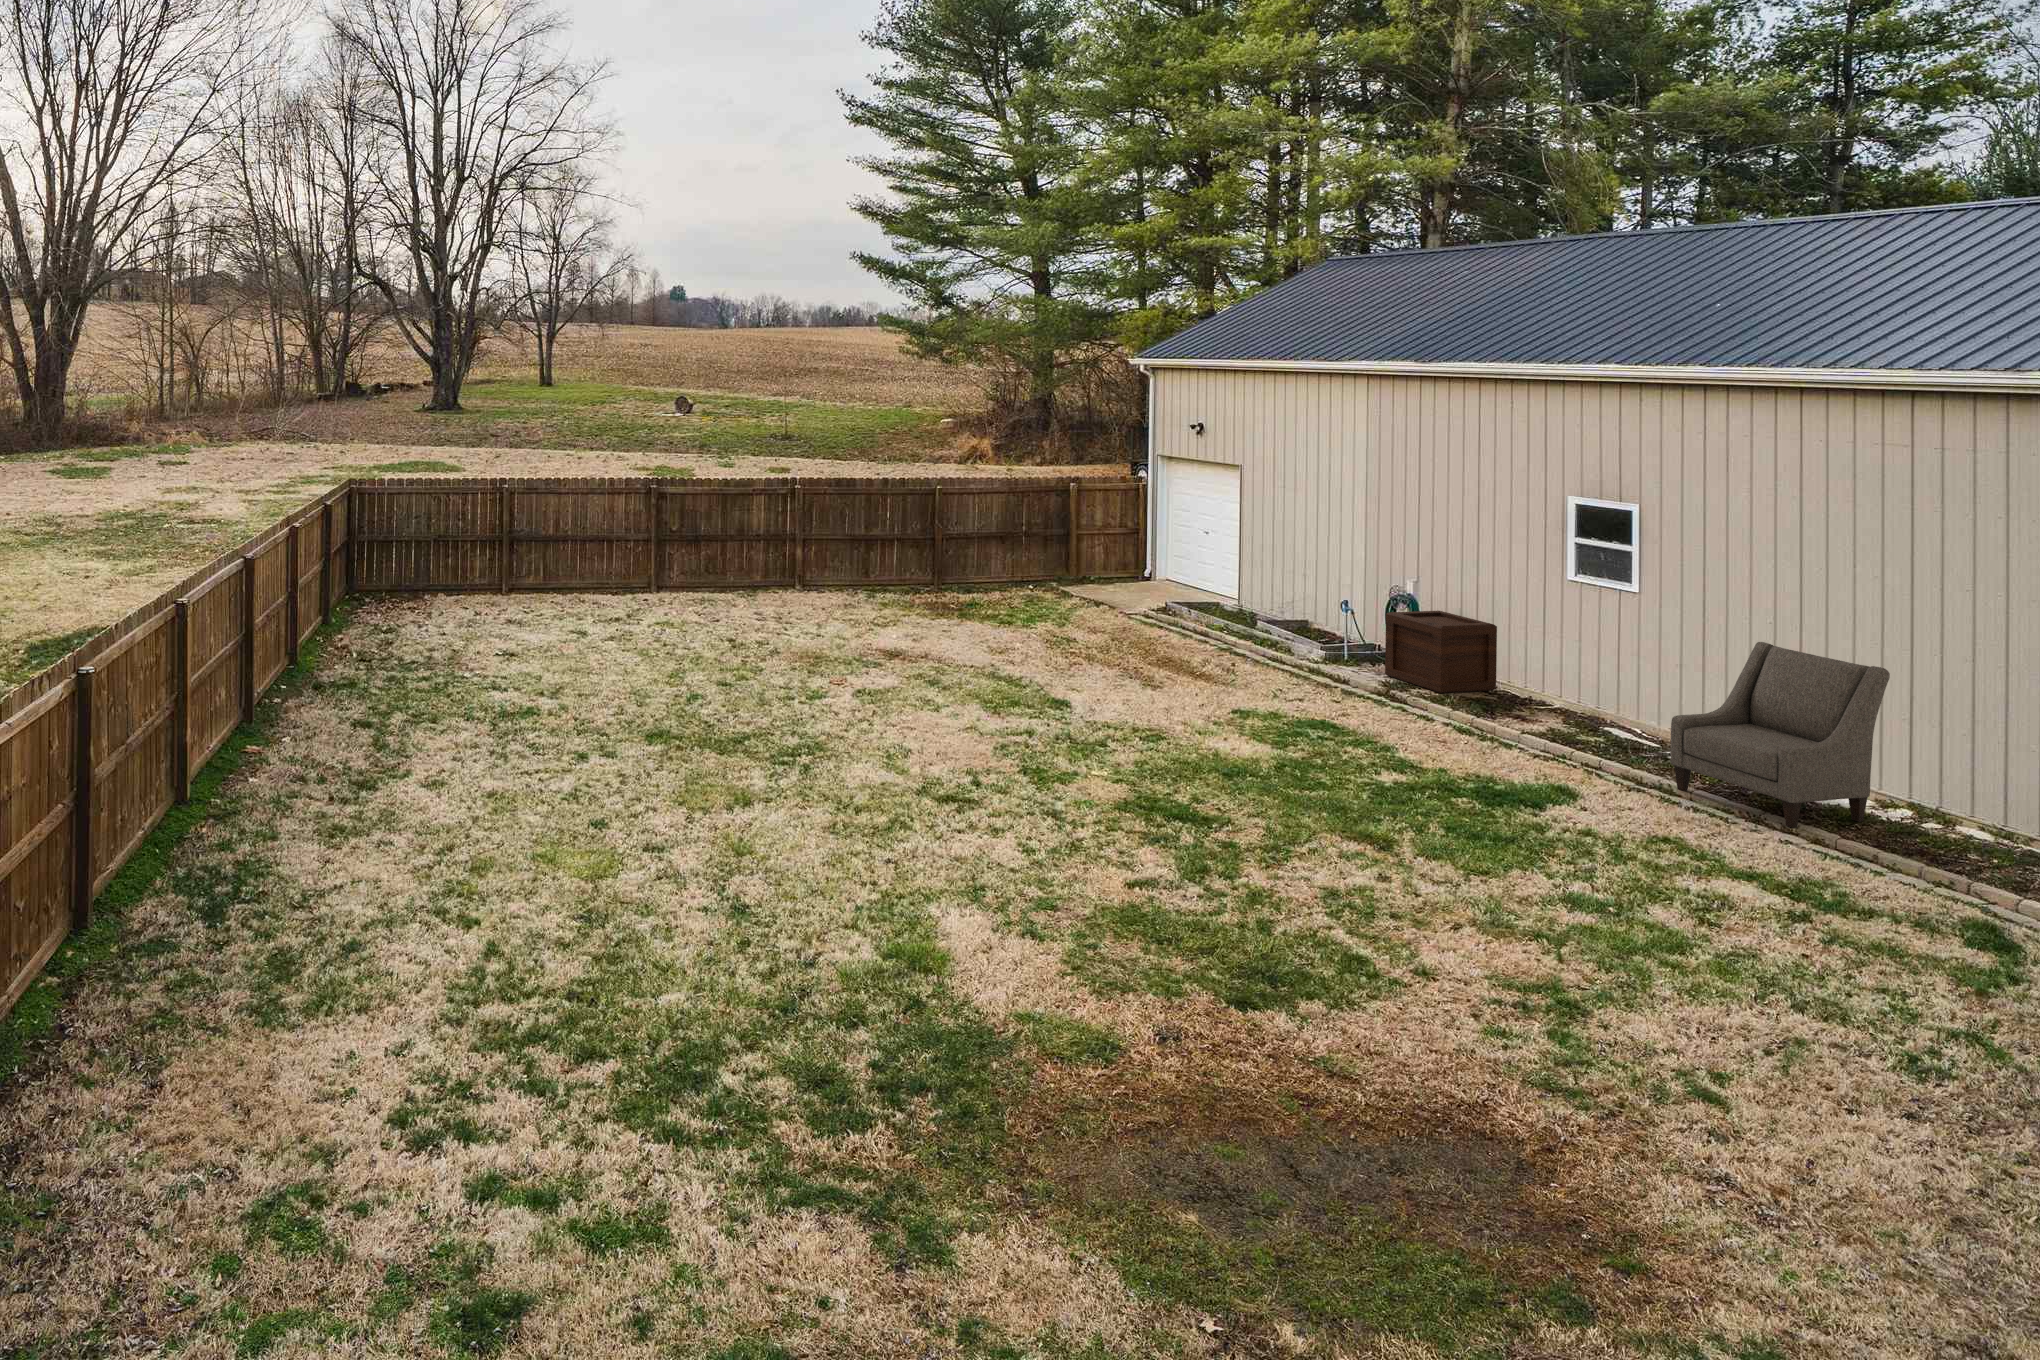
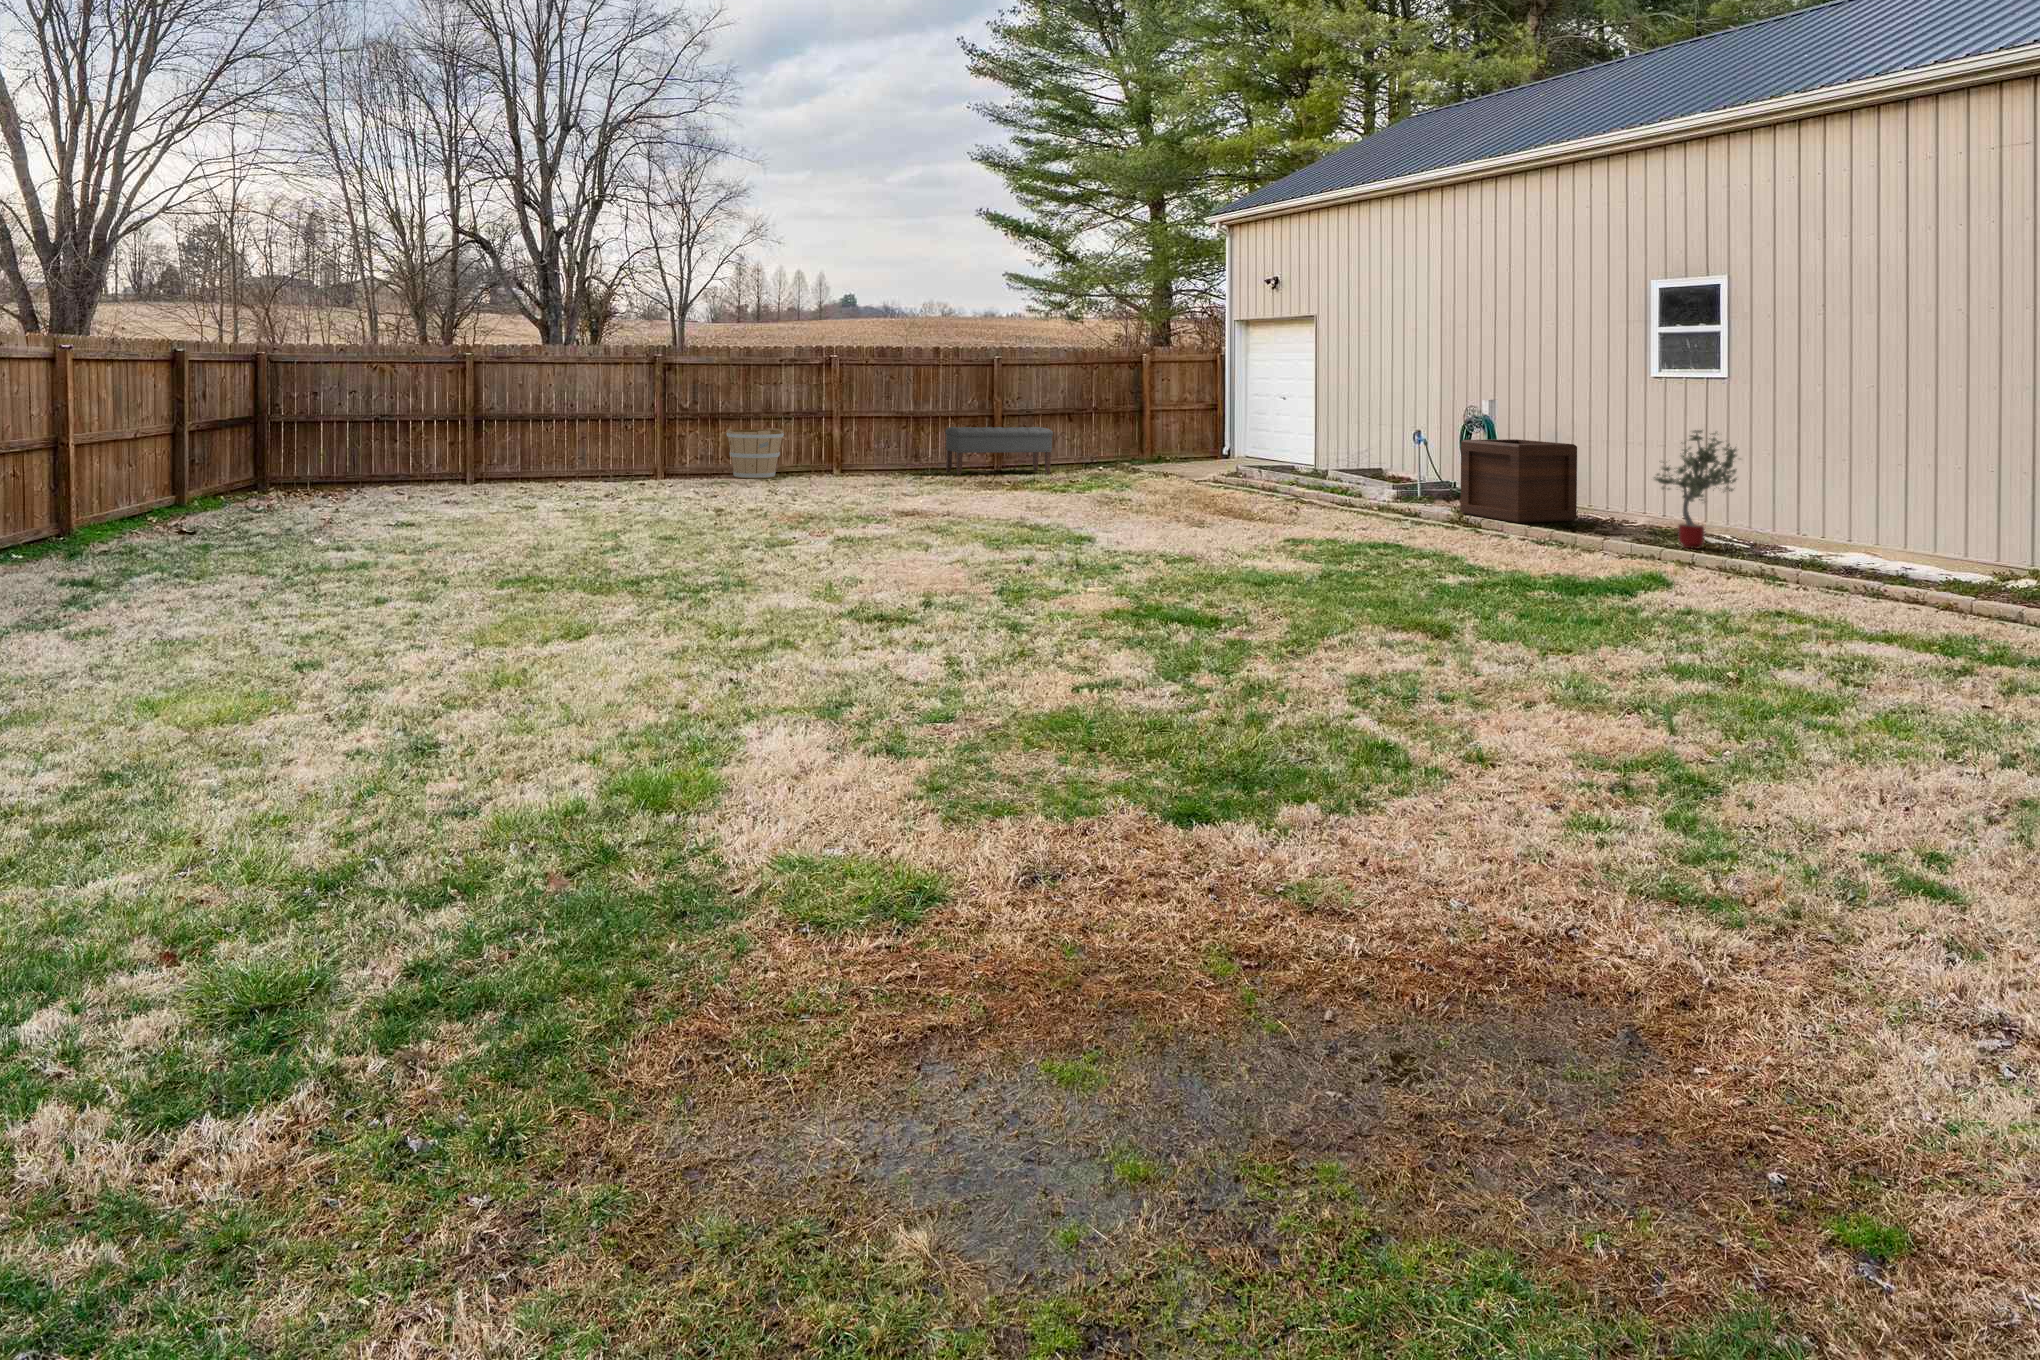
bench: none [900,555,995,601] -> present [945,427,1053,475]
wooden bucket: none [726,559,771,605] -> present [727,428,784,479]
potted tree: none [1567,639,1652,739] -> present [1654,430,1737,549]
chair: present [1670,642,1890,828] -> none [1771,404,2008,603]

